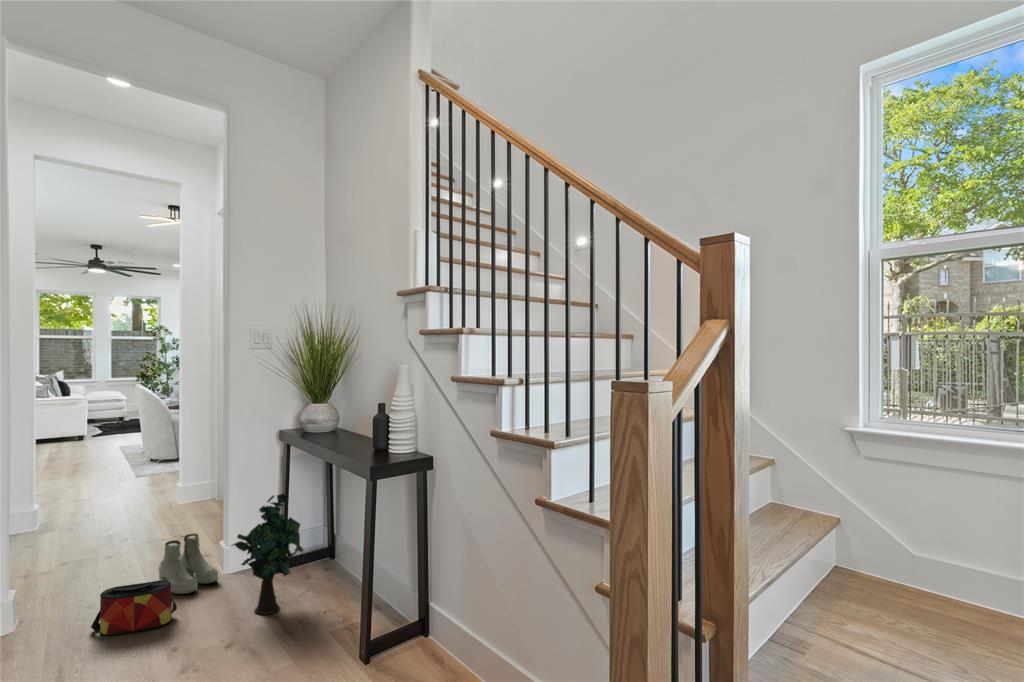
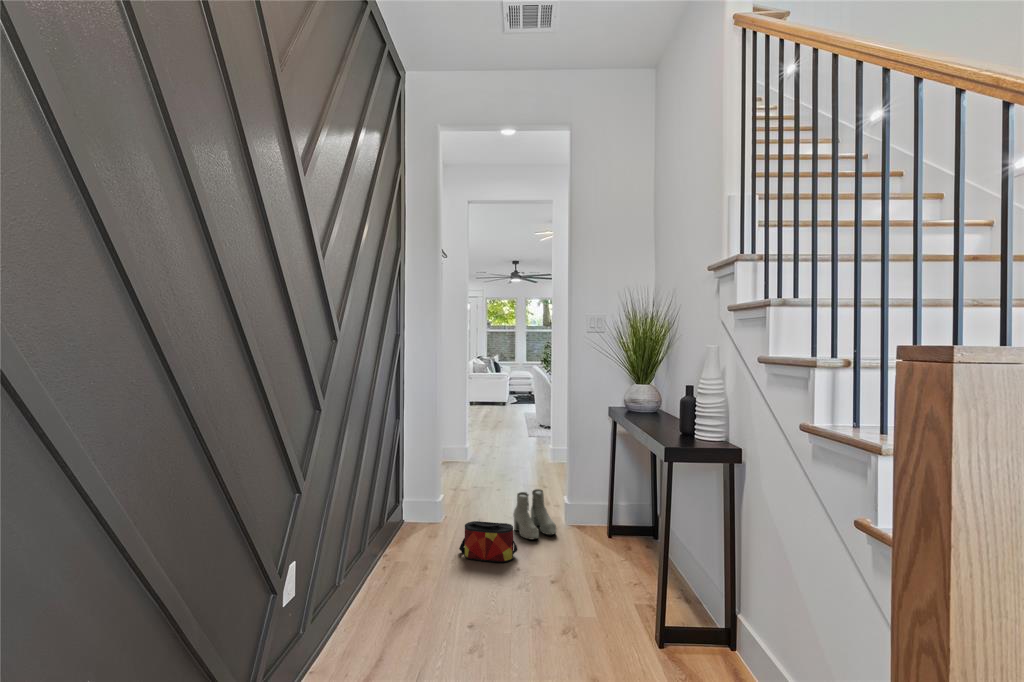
decorative plant: present [231,494,304,615] -> none [555,466,619,576]

